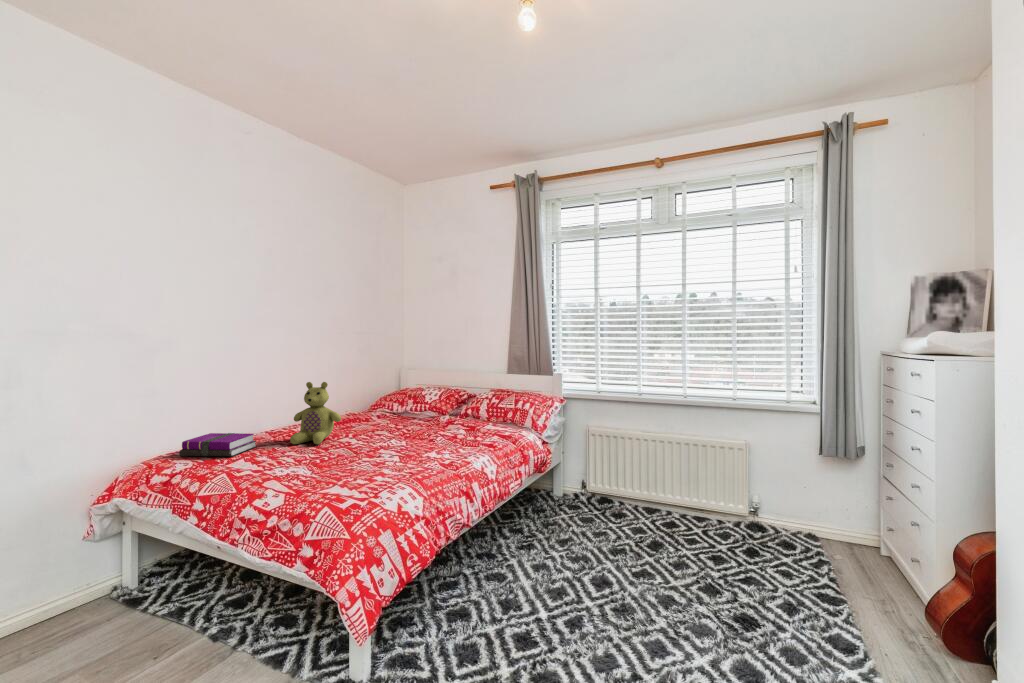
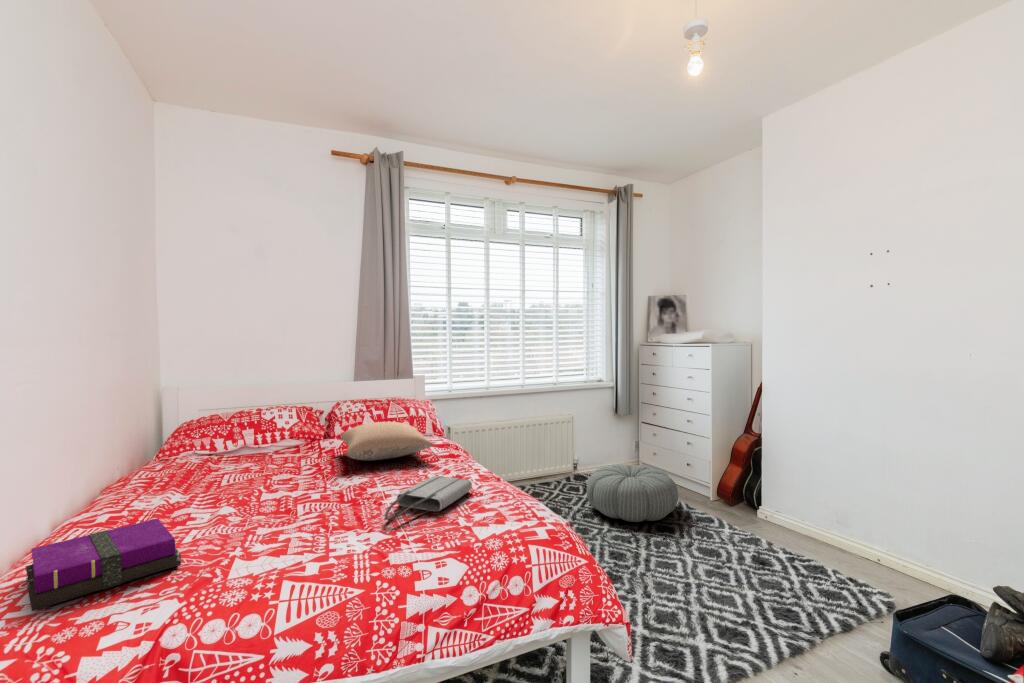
stuffed bear: present [290,382,341,444] -> none [182,407,273,519]
pillow: none [400,407,491,436] -> present [341,422,434,461]
tote bag: none [311,450,402,471] -> present [385,476,472,520]
pouf: none [673,511,808,602] -> present [587,464,678,522]

